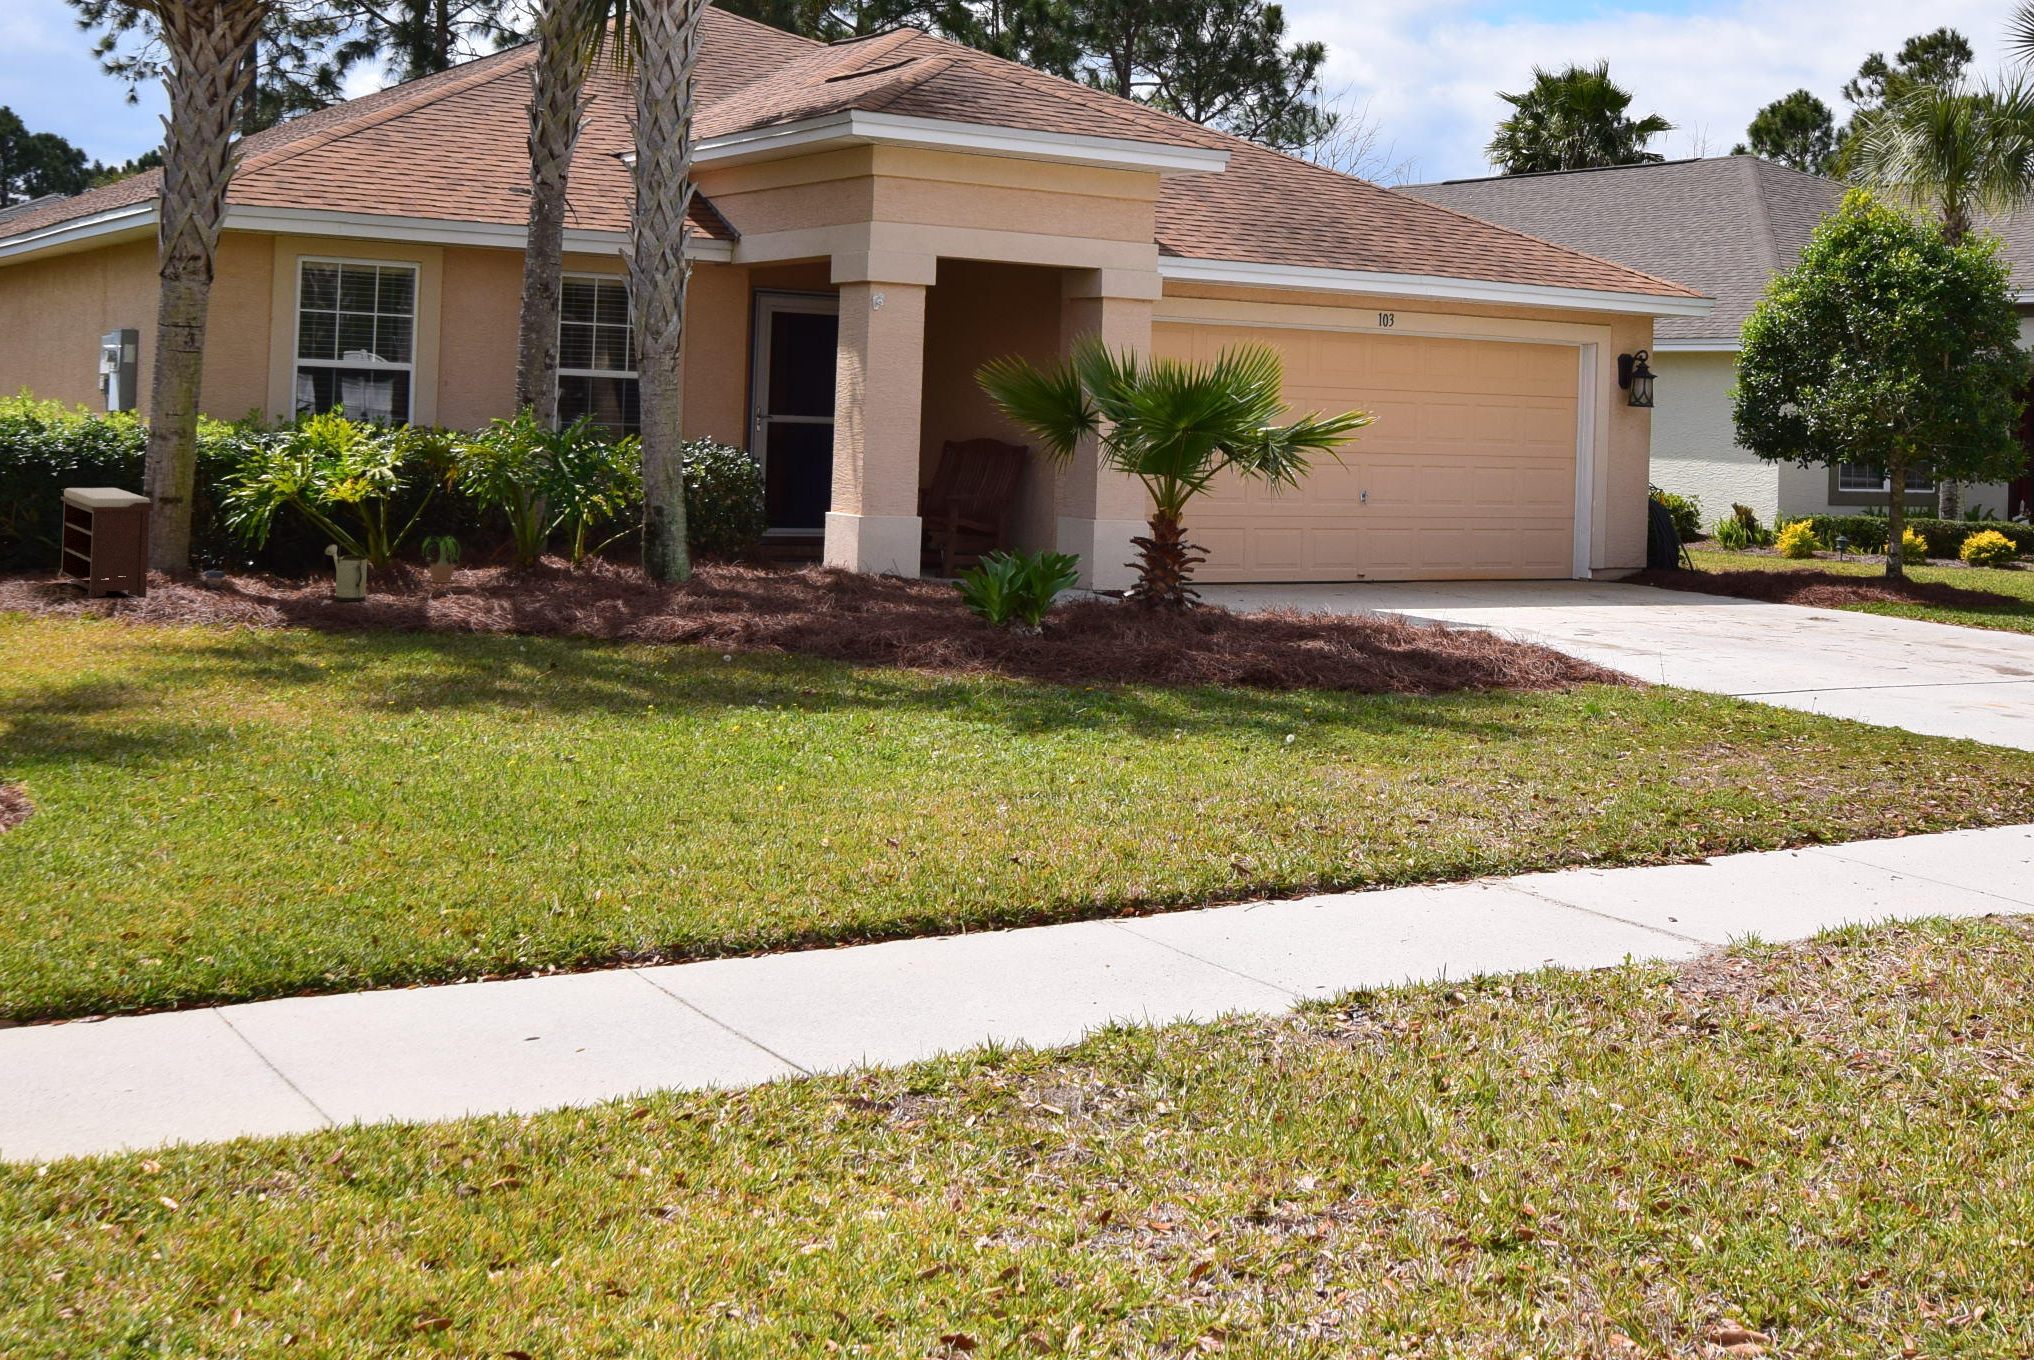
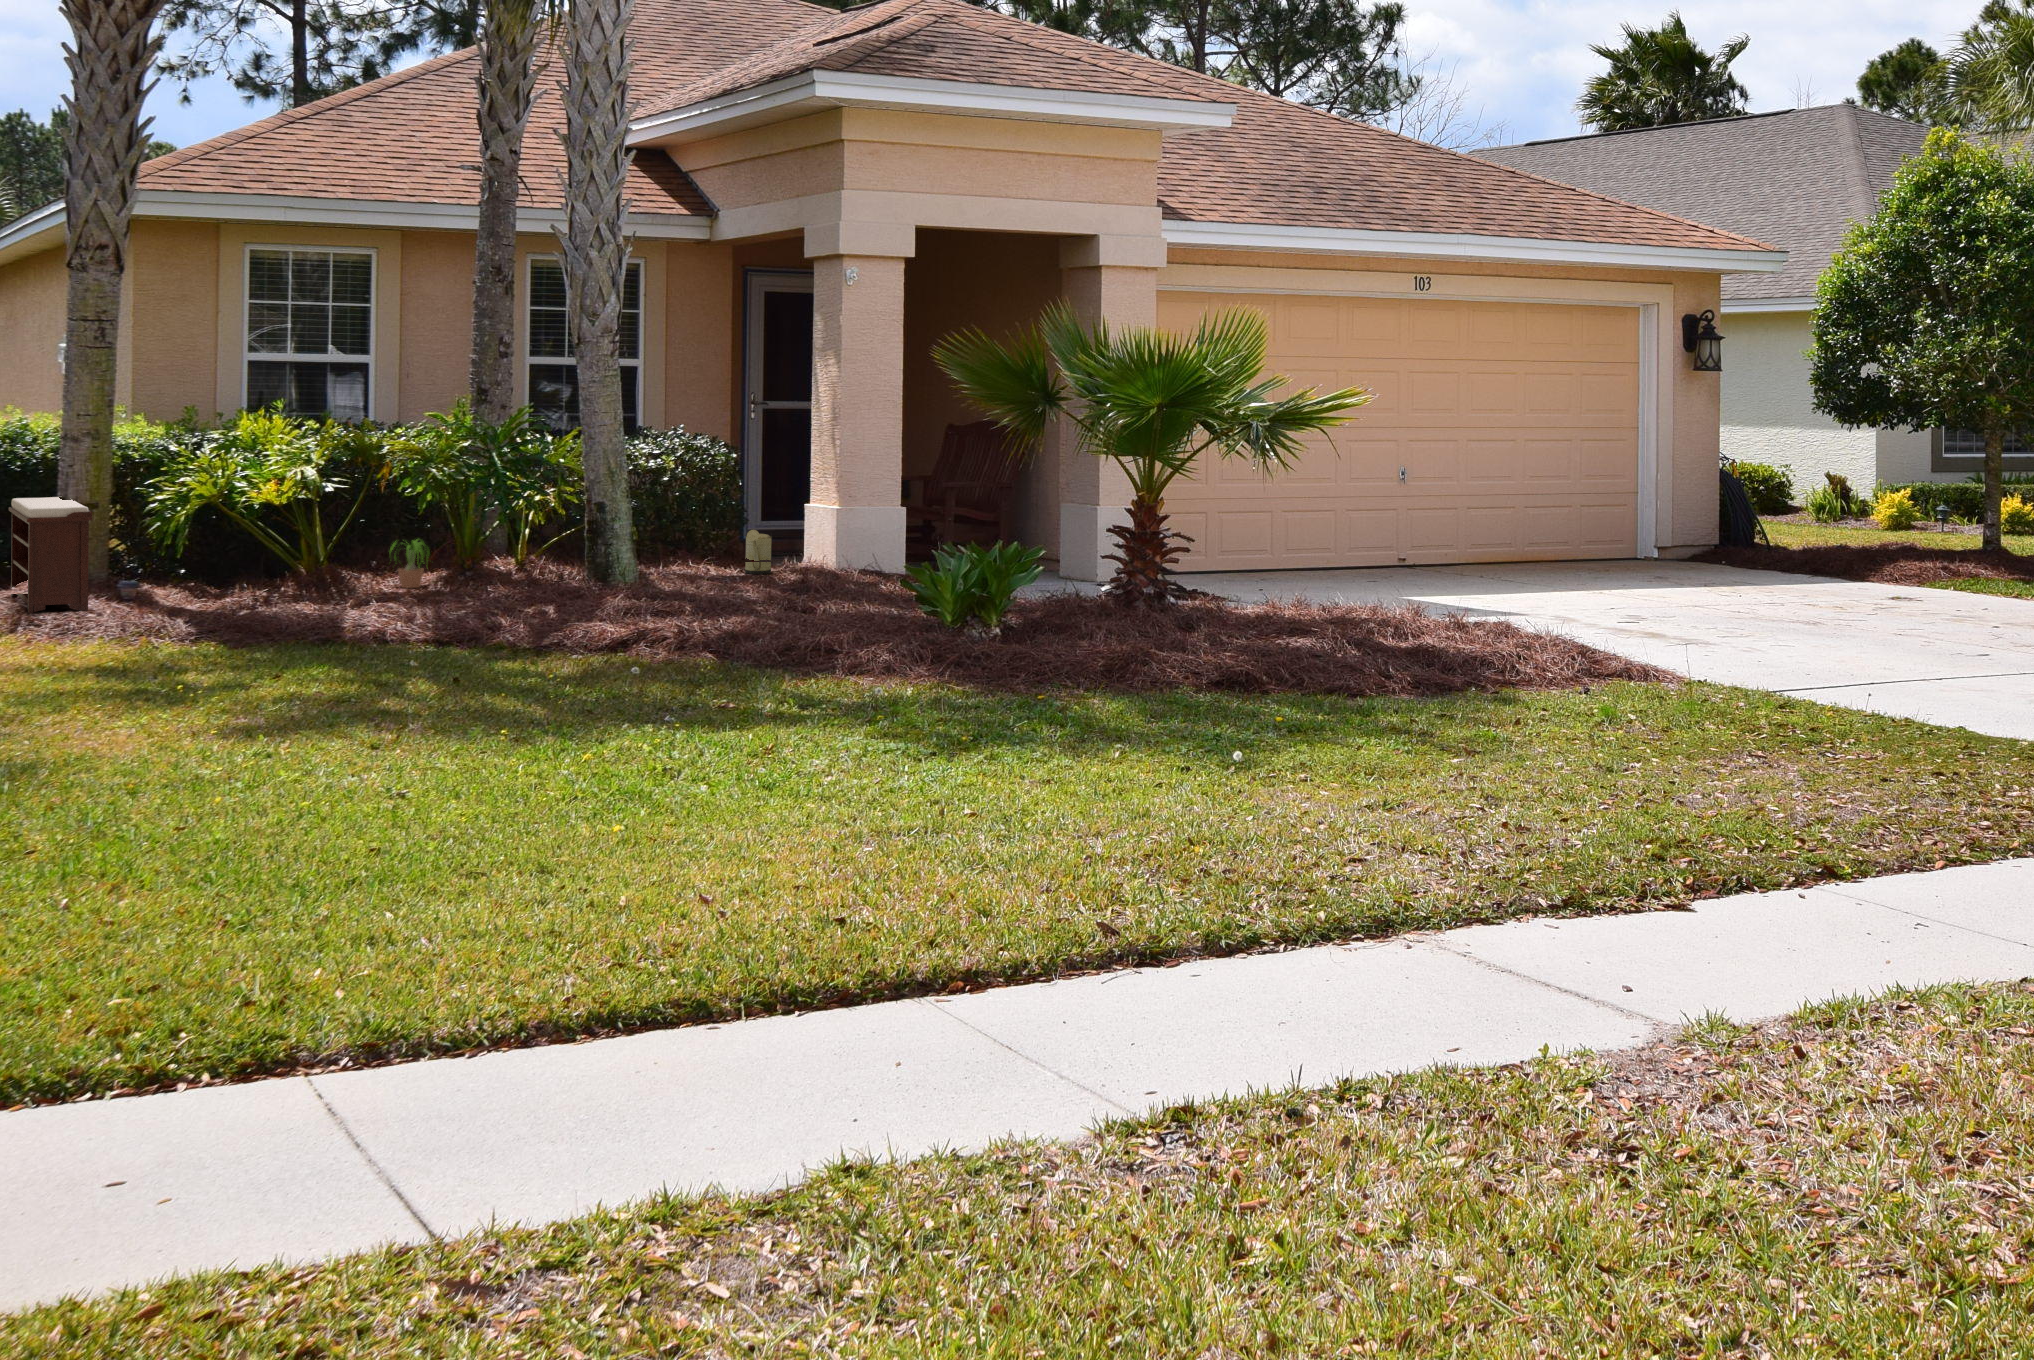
watering can: present [325,543,367,601] -> present [745,530,772,574]

